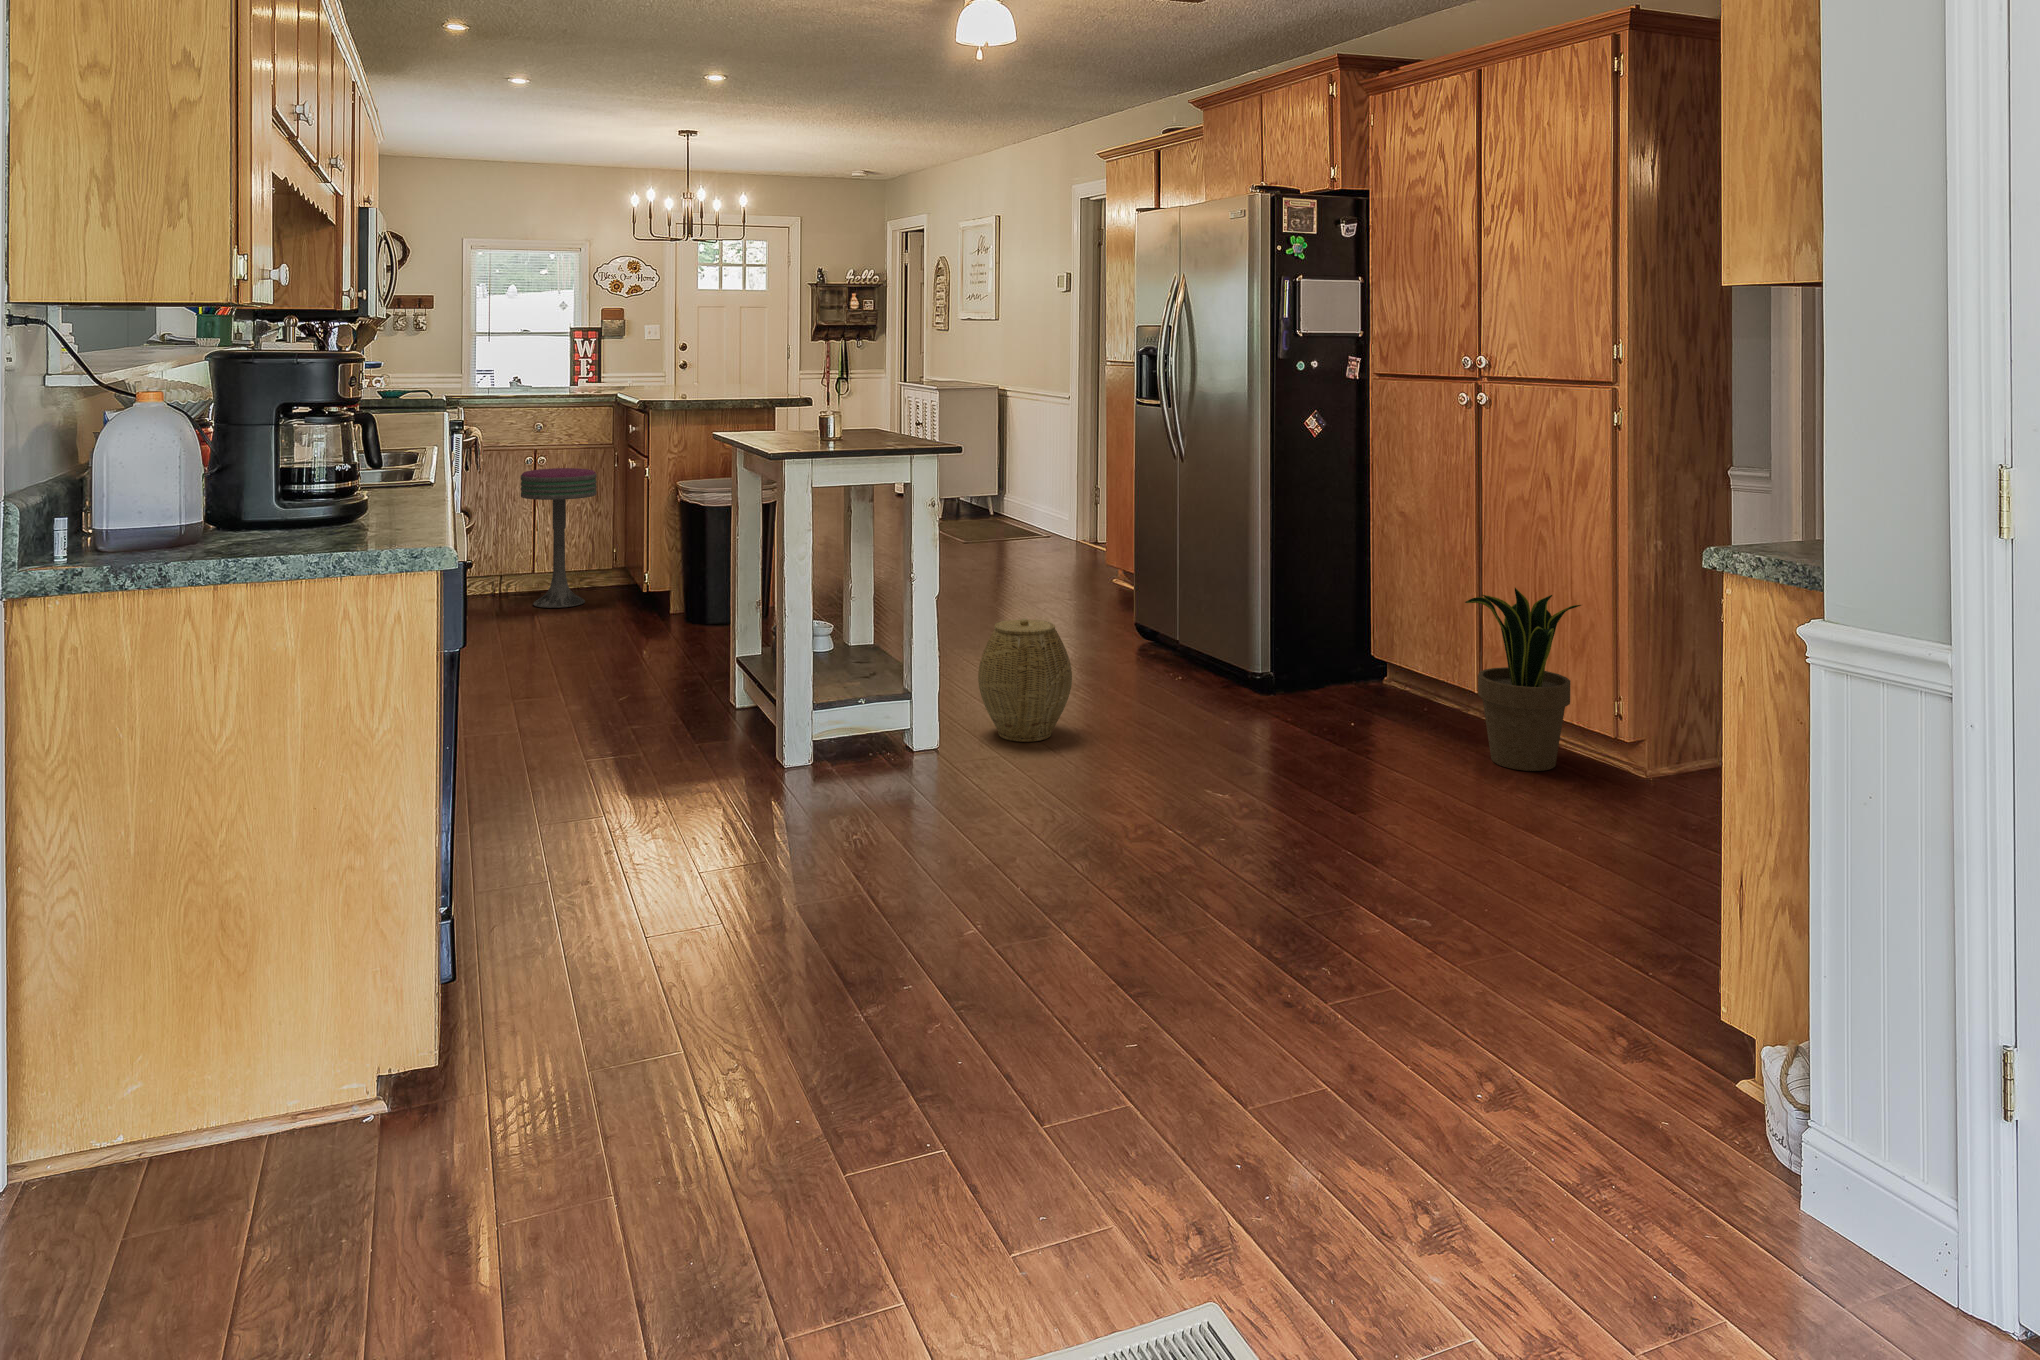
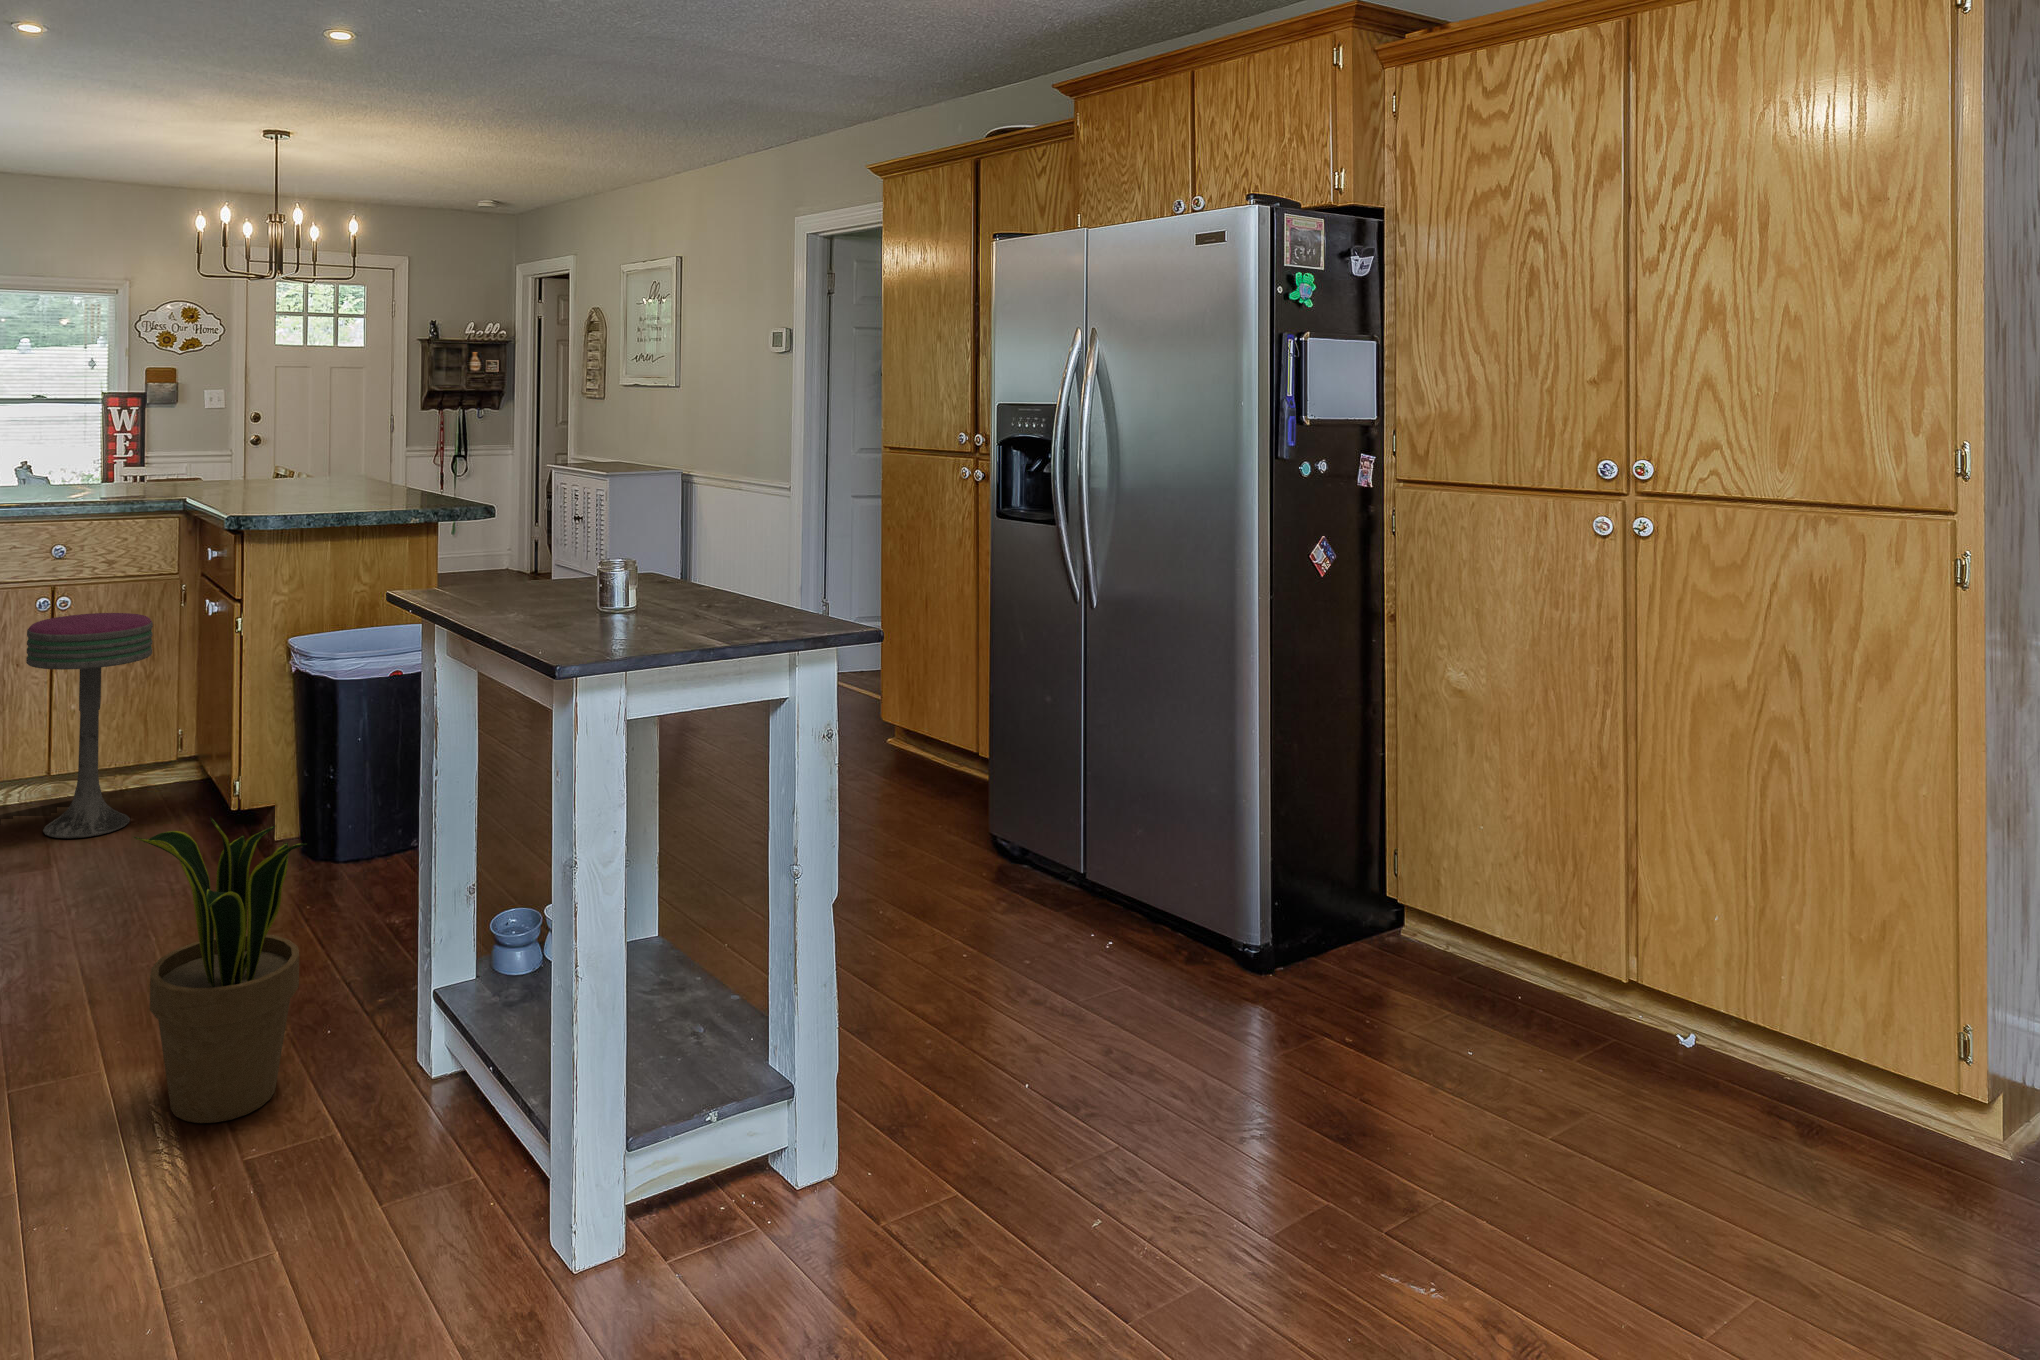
potted plant: present [1465,588,1581,771] -> present [134,817,306,1123]
woven basket: present [978,619,1072,742] -> none [910,927,1080,1173]

